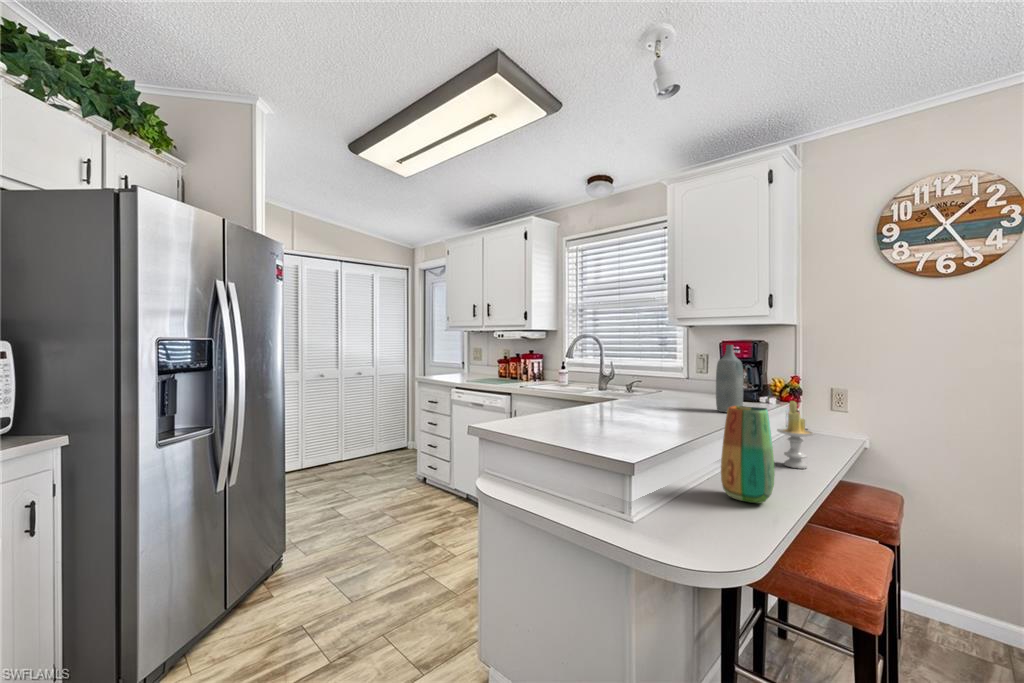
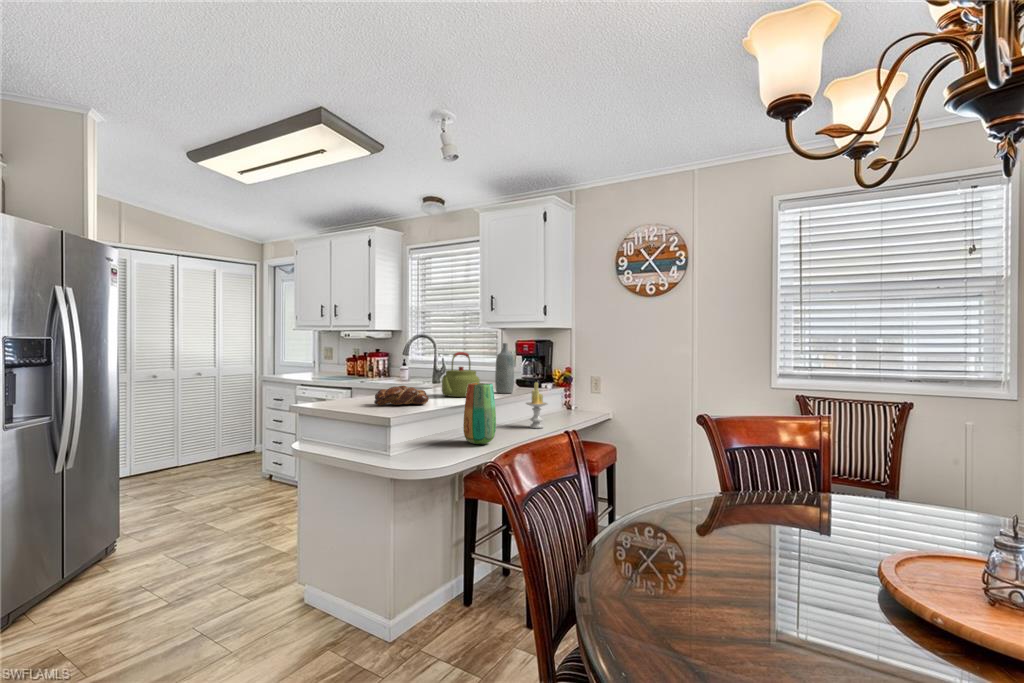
kettle: none [650,357,705,419] -> present [442,352,480,397]
bread loaf: none [580,405,658,434] -> present [374,386,429,405]

